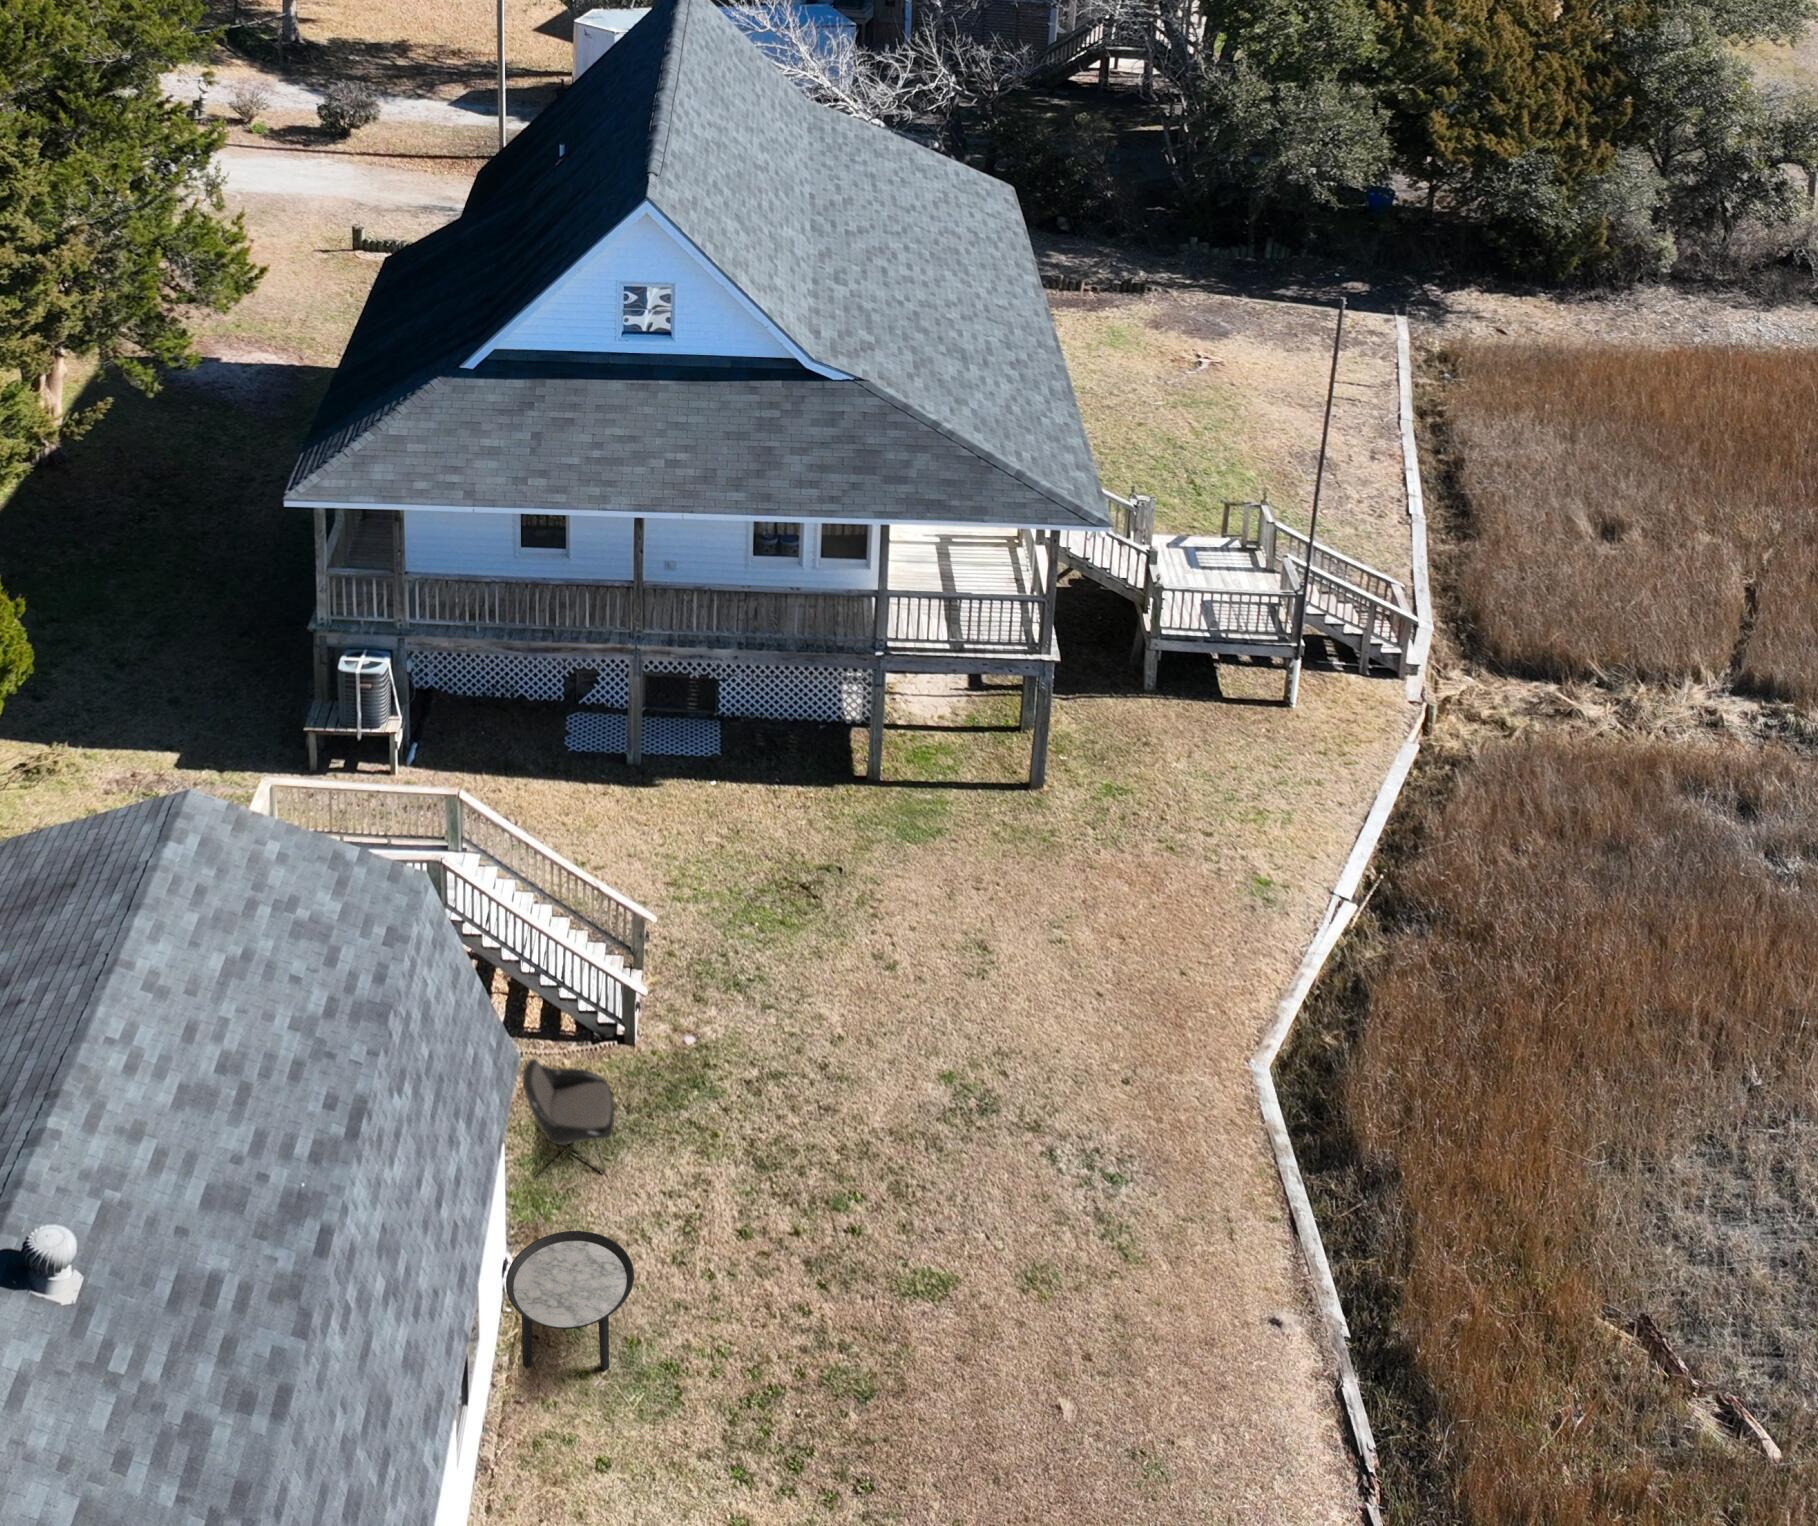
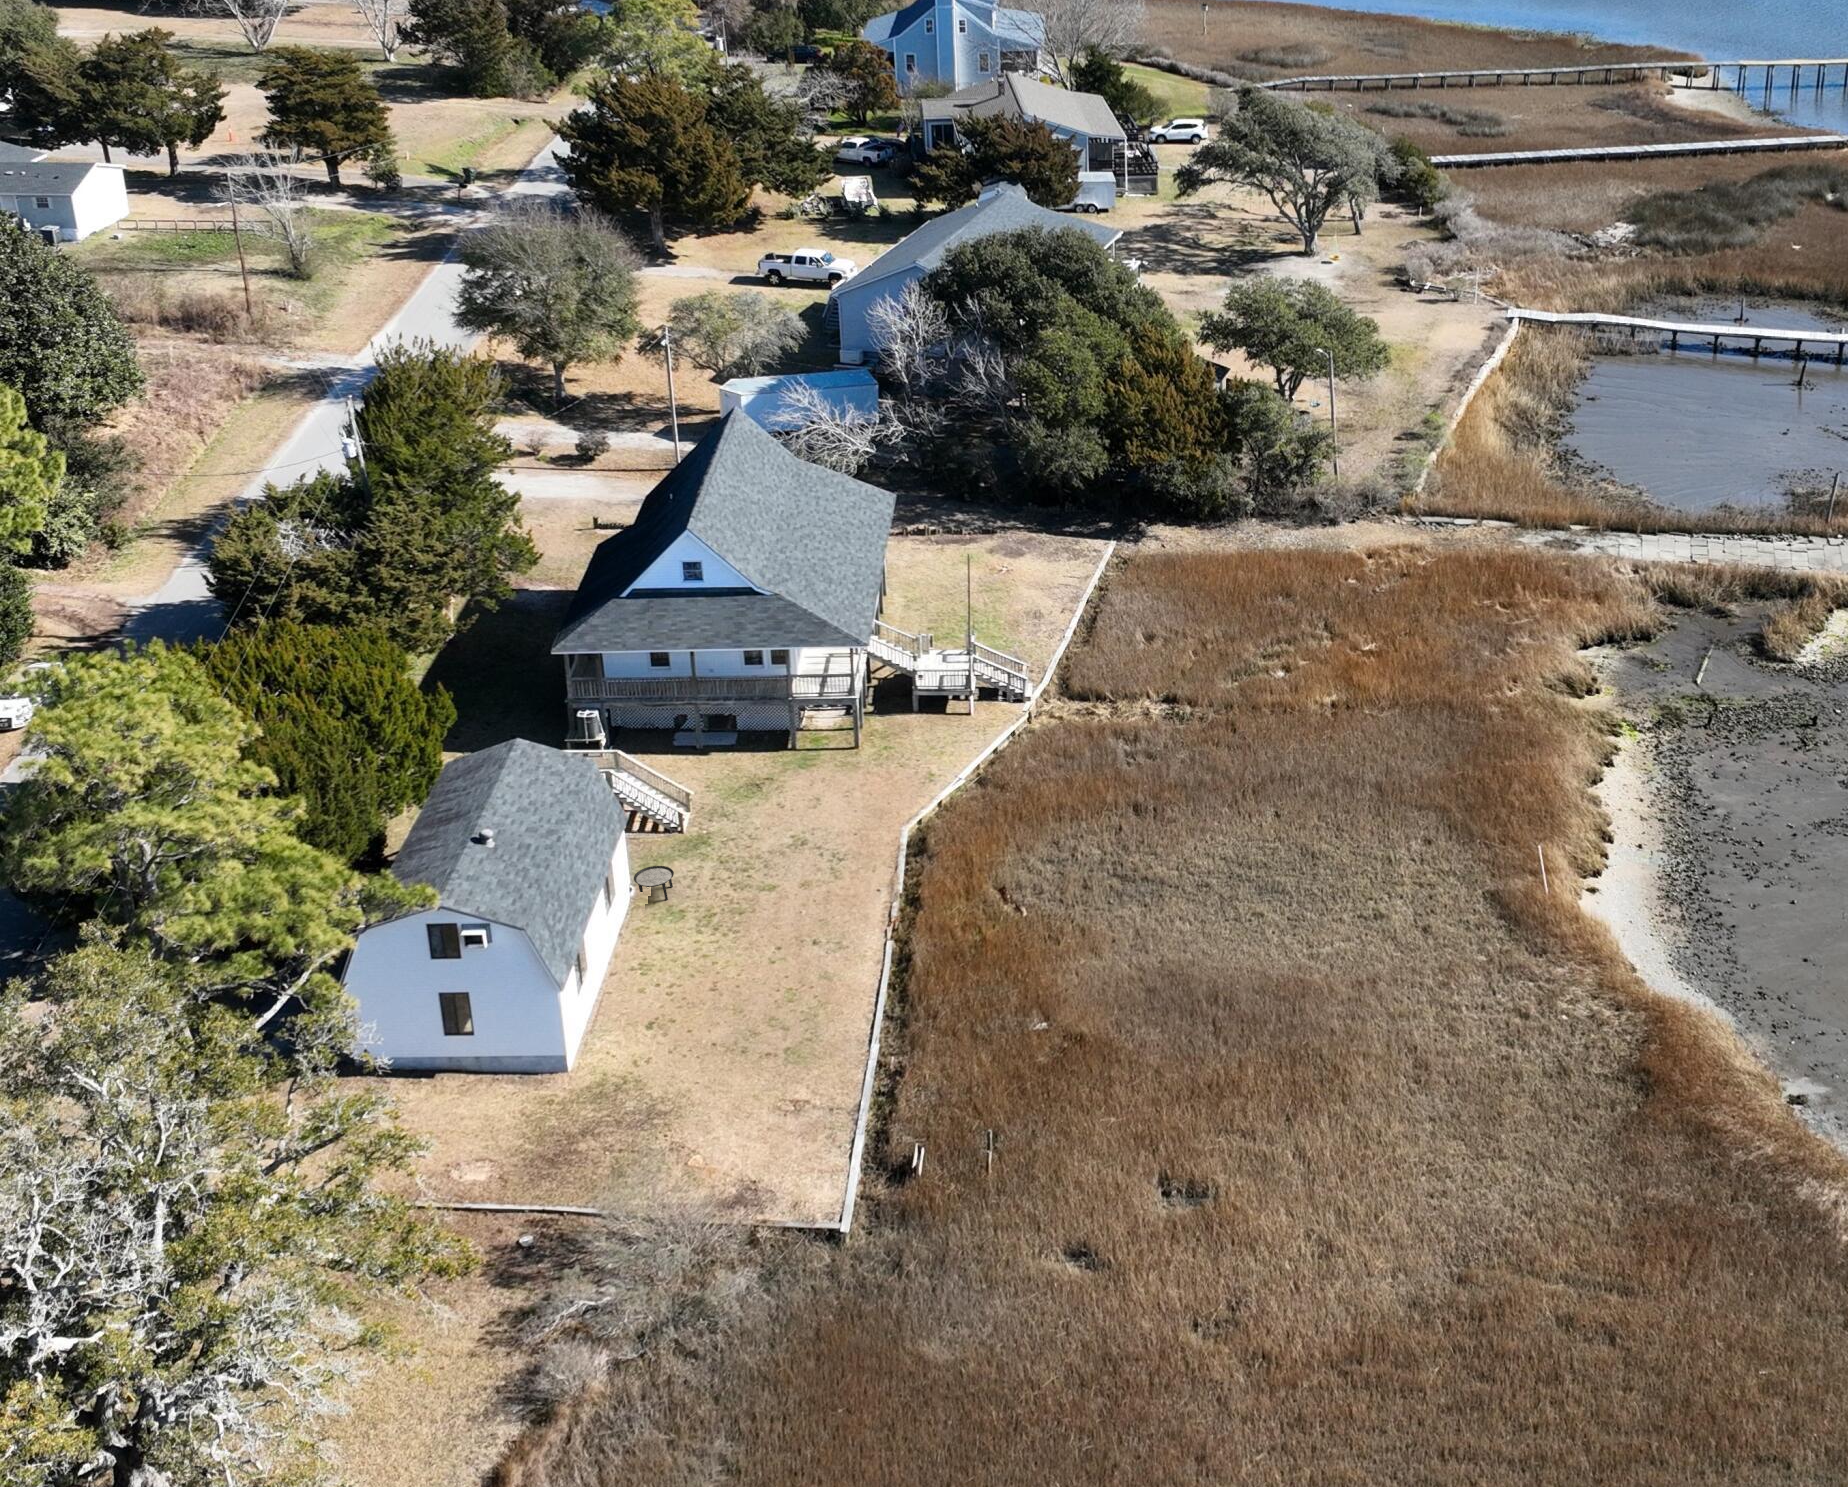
lounge chair: present [523,1059,614,1179] -> none [643,825,676,861]

